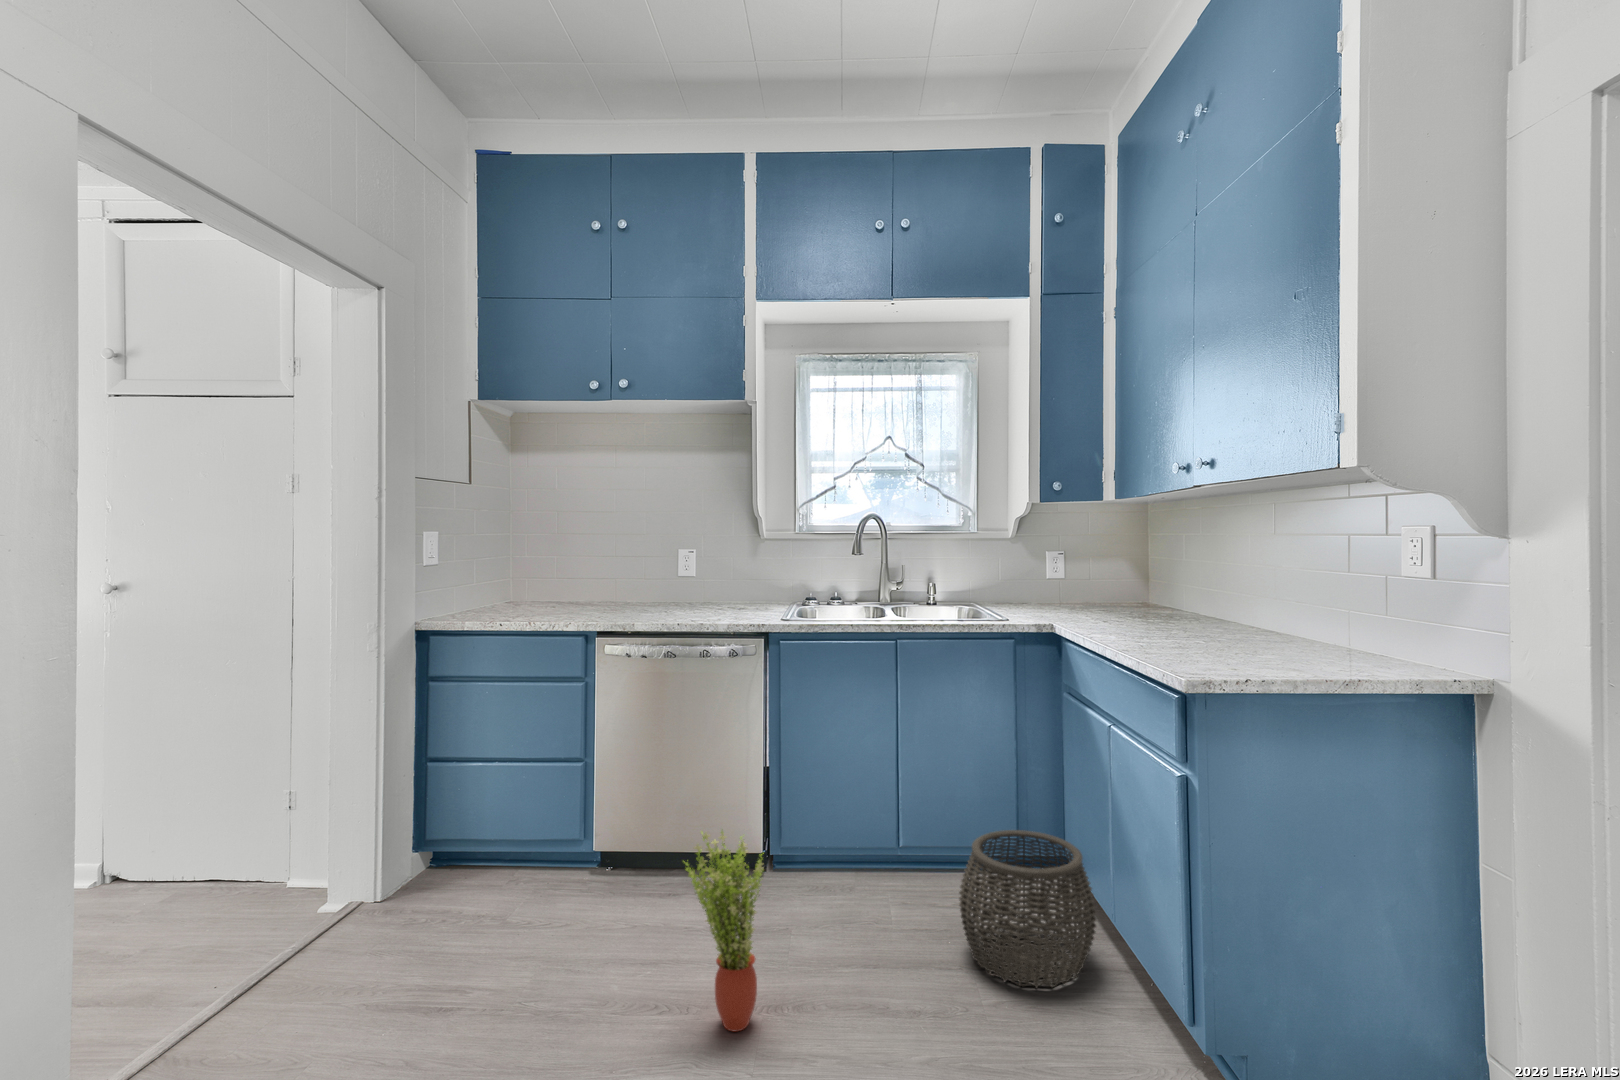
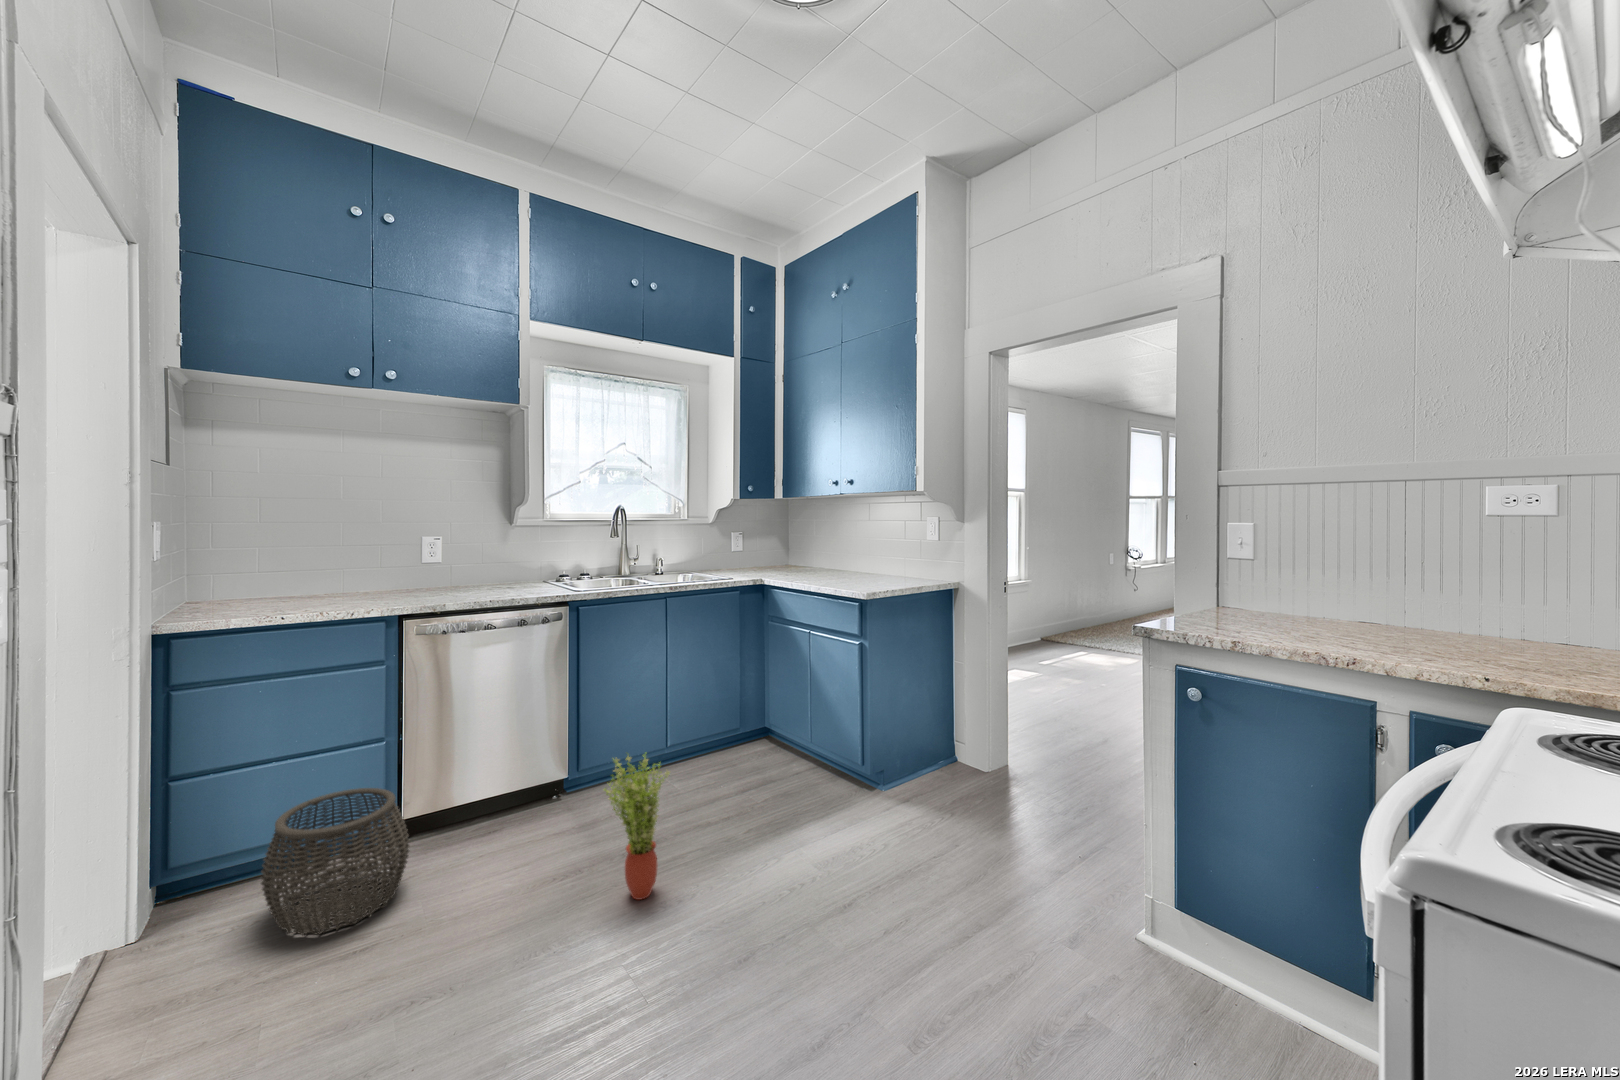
woven basket: present [959,830,1096,988] -> present [261,788,410,936]

